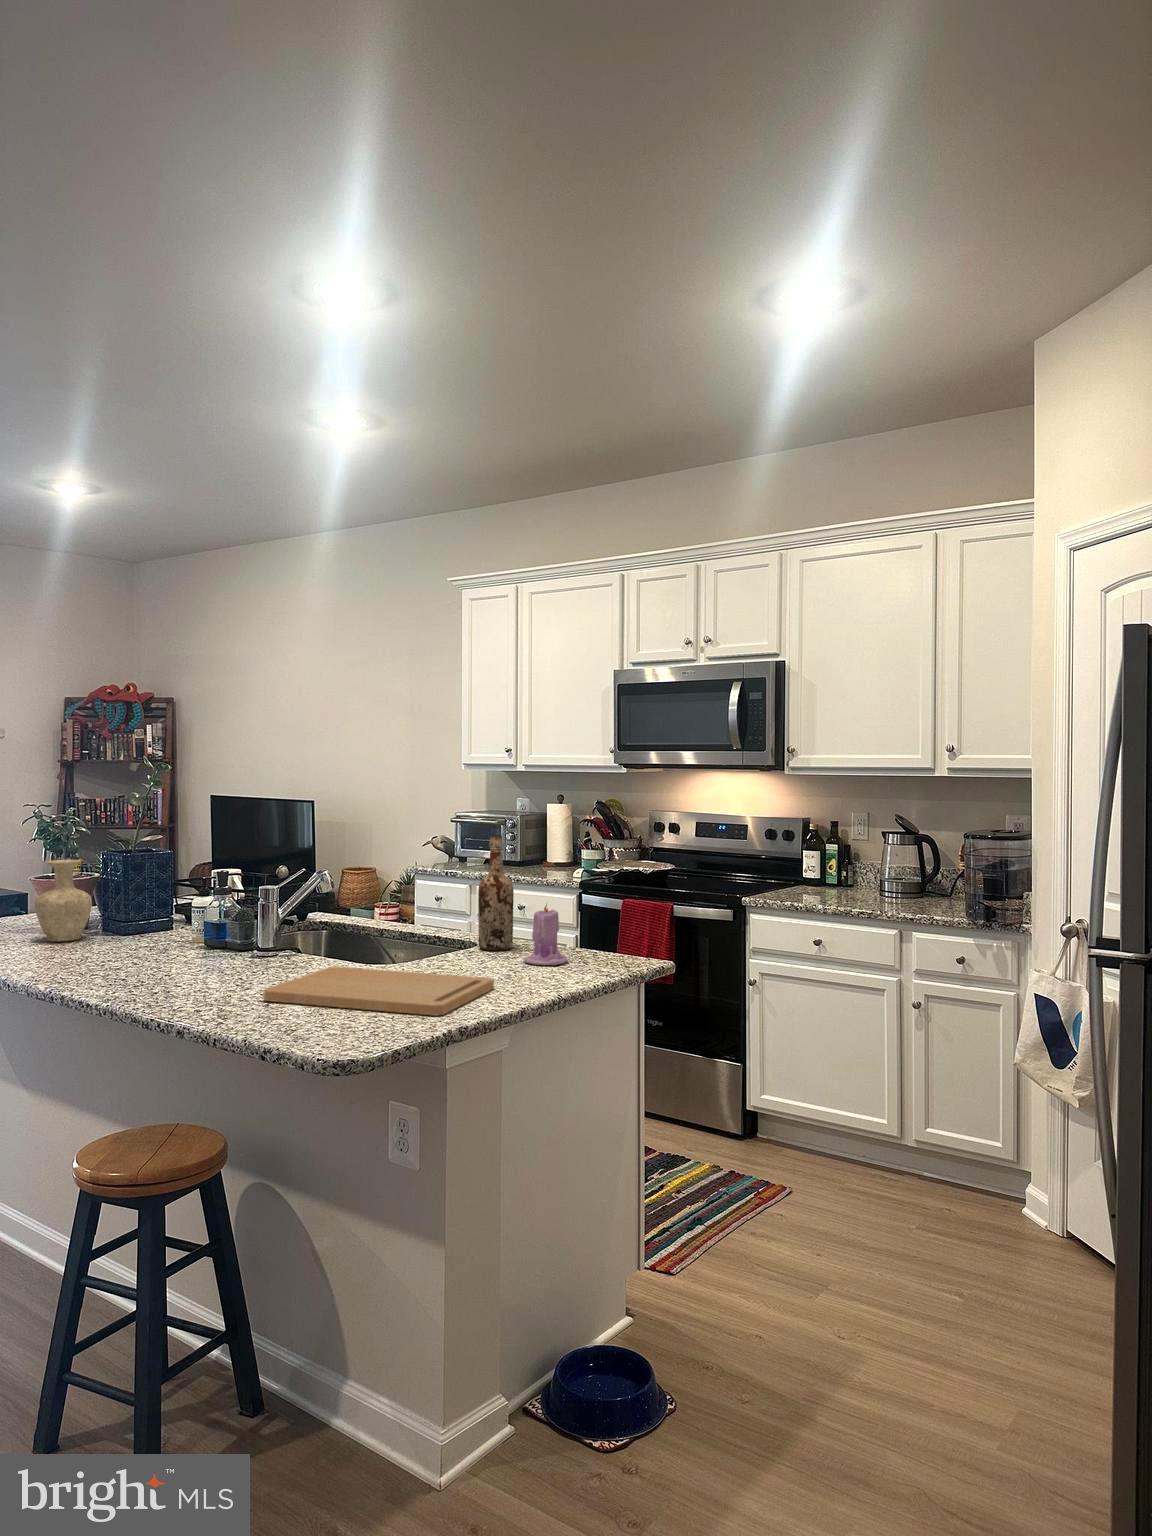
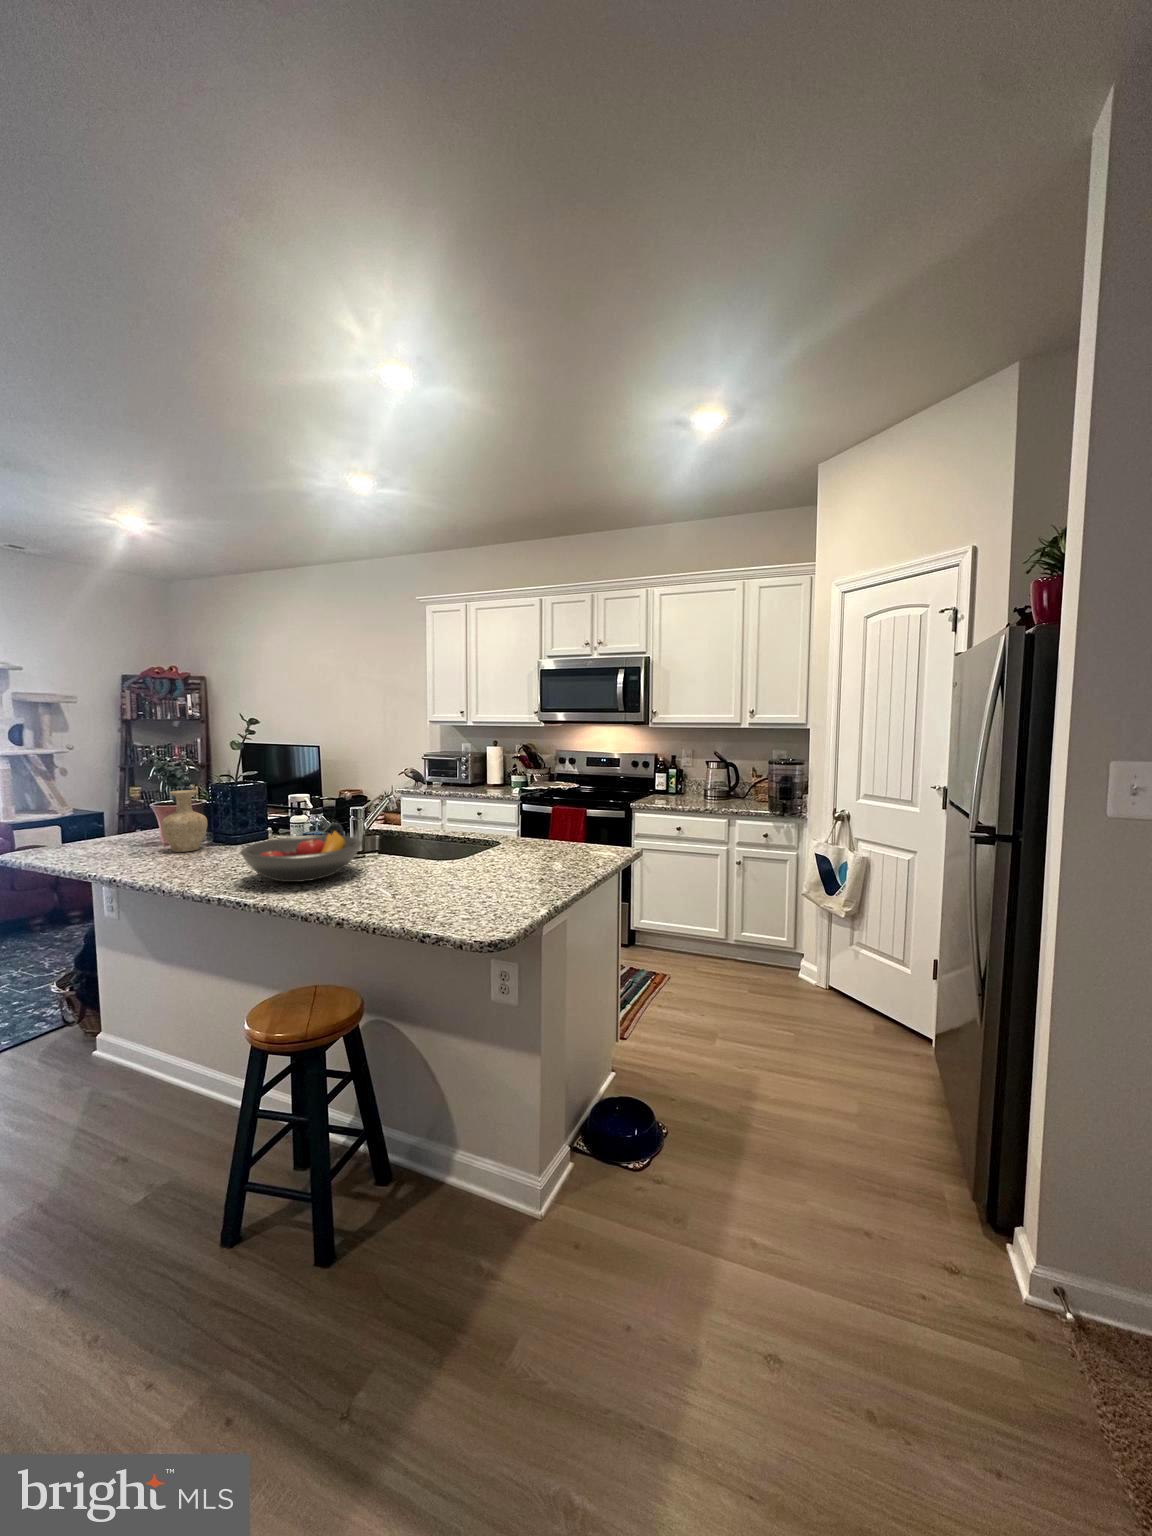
wine bottle: present [478,835,514,951] -> none [503,767,526,844]
candle: present [524,905,567,965] -> none [543,811,573,853]
fruit bowl: none [96,917,255,983] -> present [240,831,361,882]
cutting board: present [264,967,494,1016] -> none [388,862,545,896]

